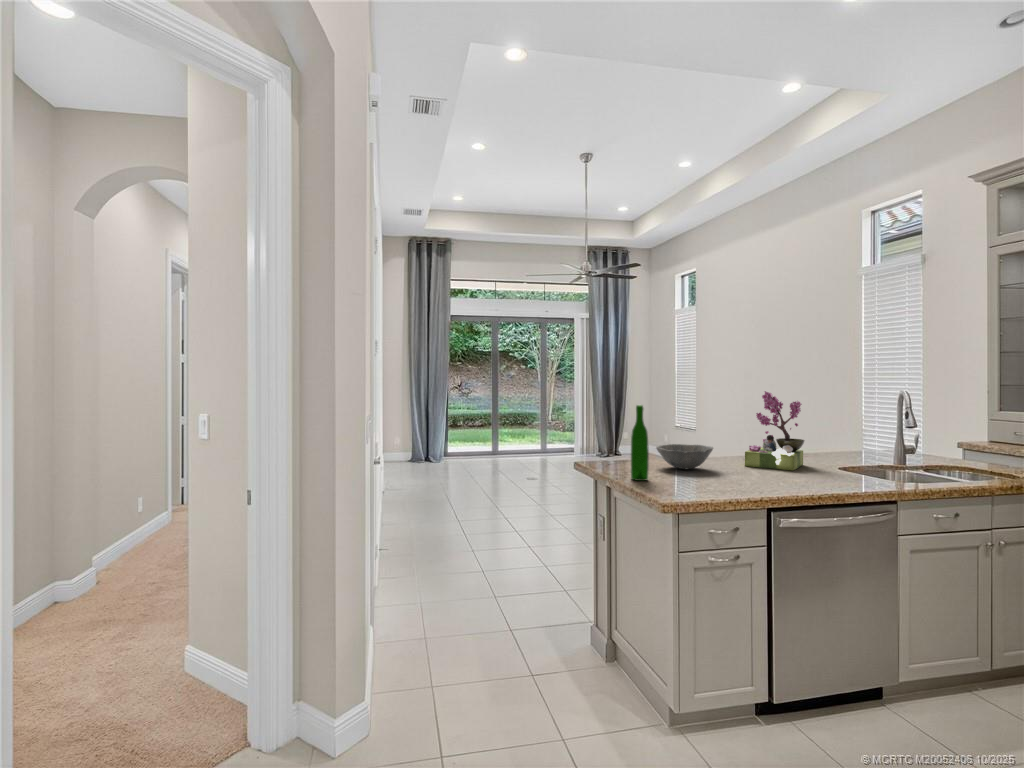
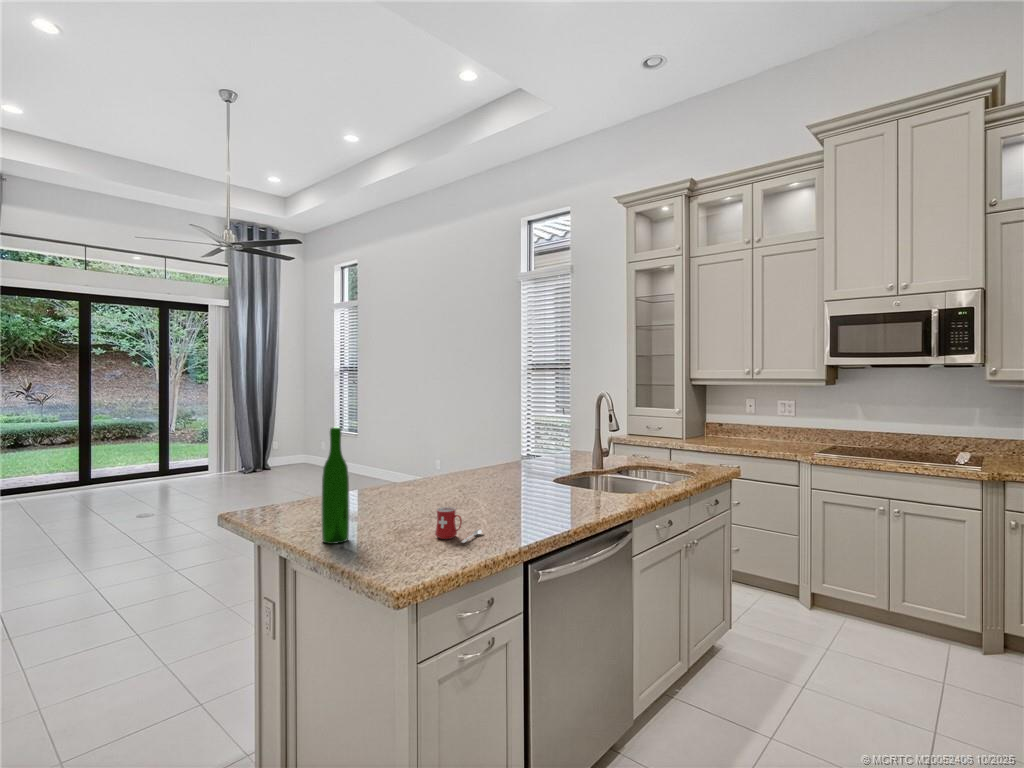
flower arrangement: present [745,391,805,471] -> none [458,398,520,495]
bowl: present [656,444,713,469] -> none [350,473,427,510]
mug: none [708,465,744,489] -> present [435,507,482,543]

